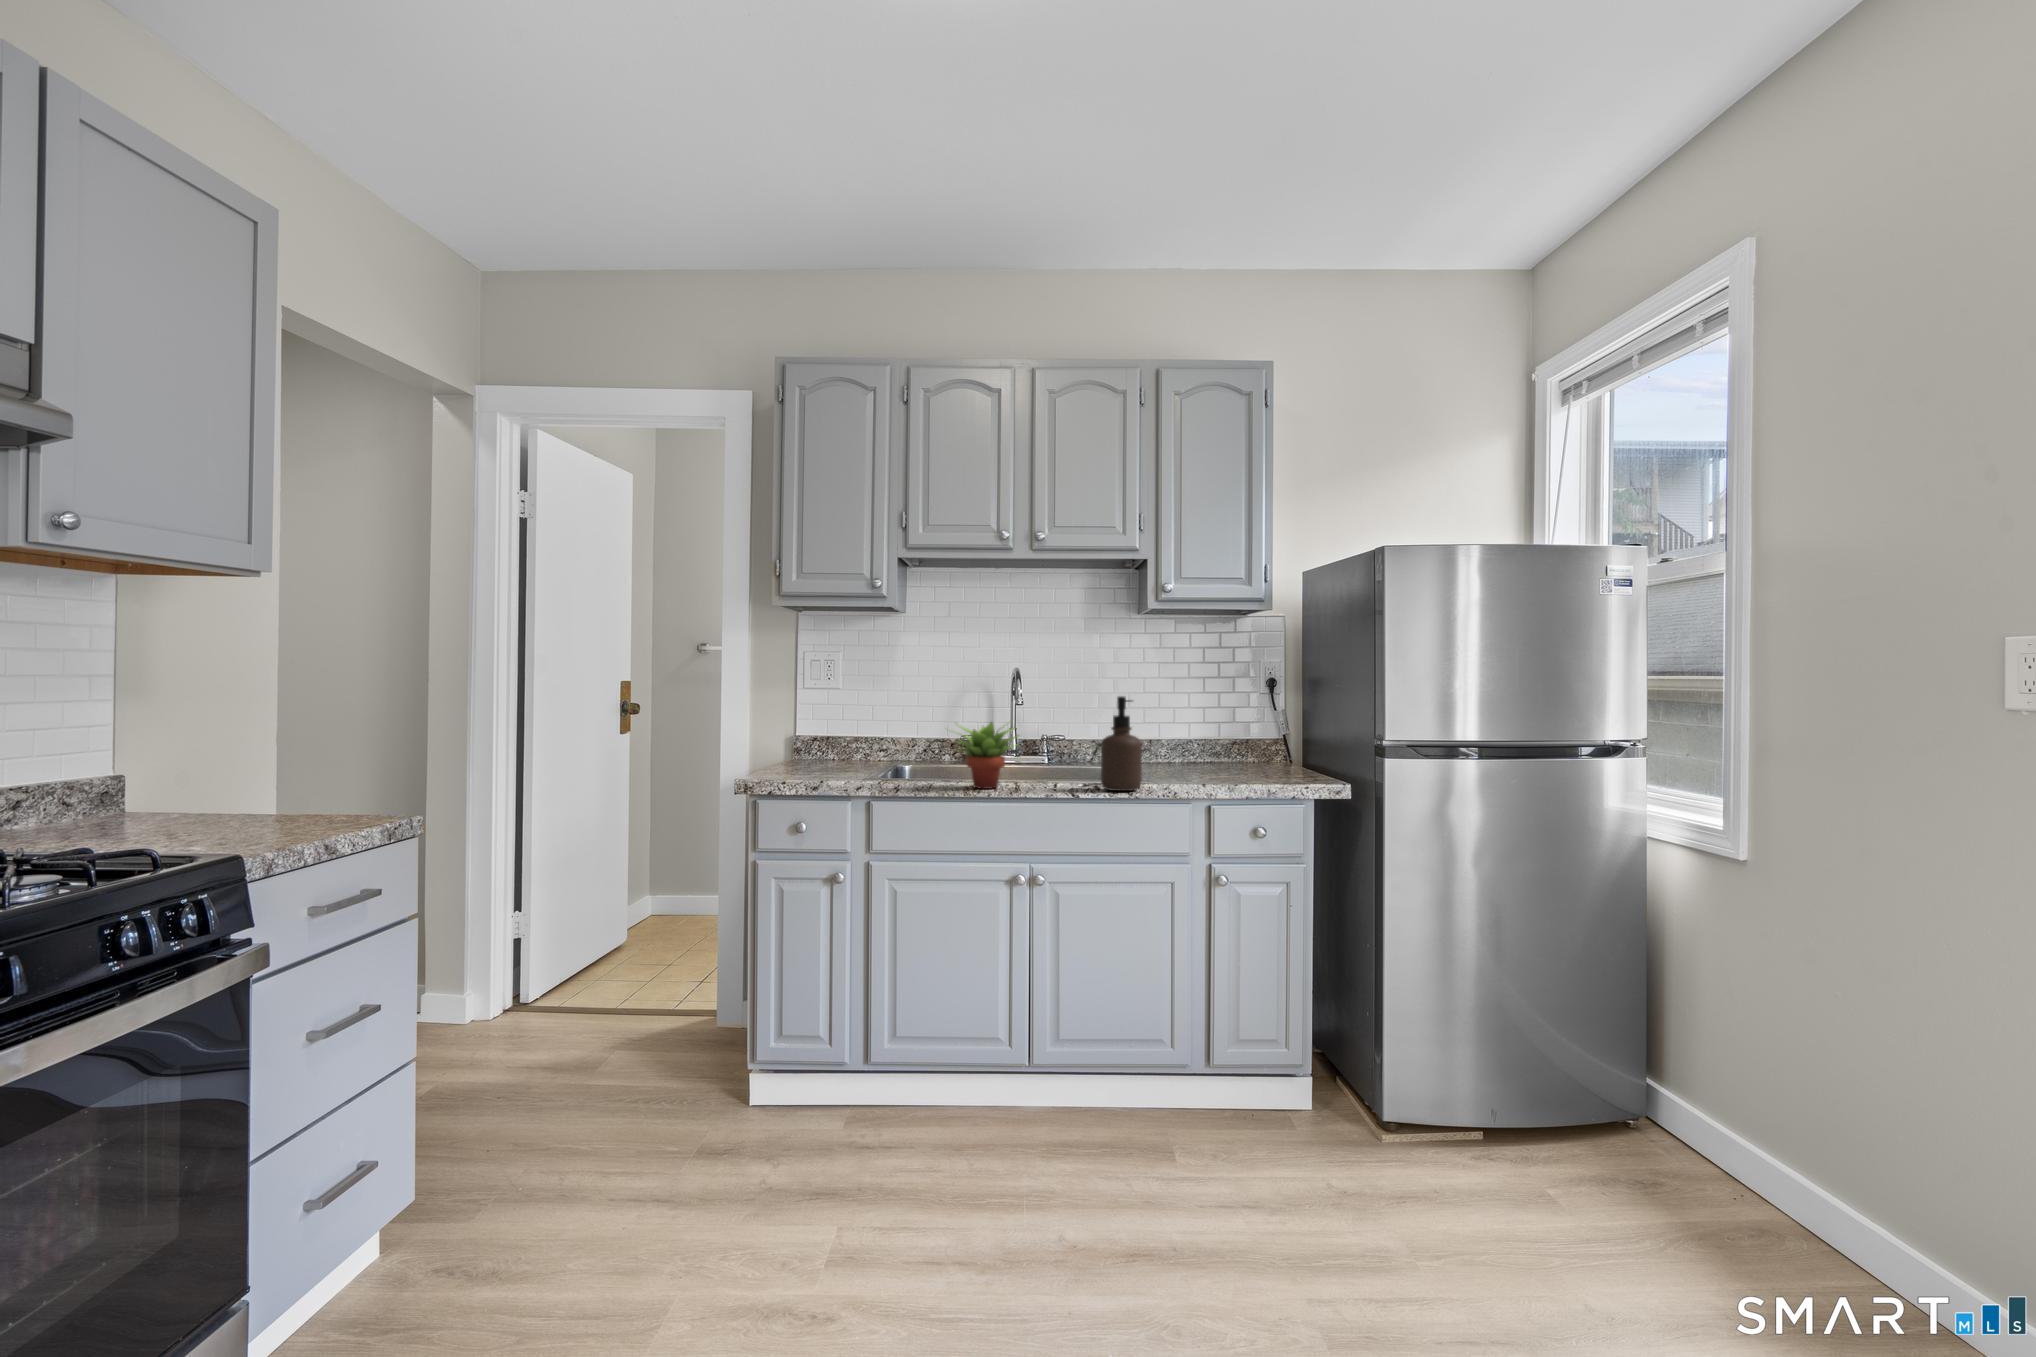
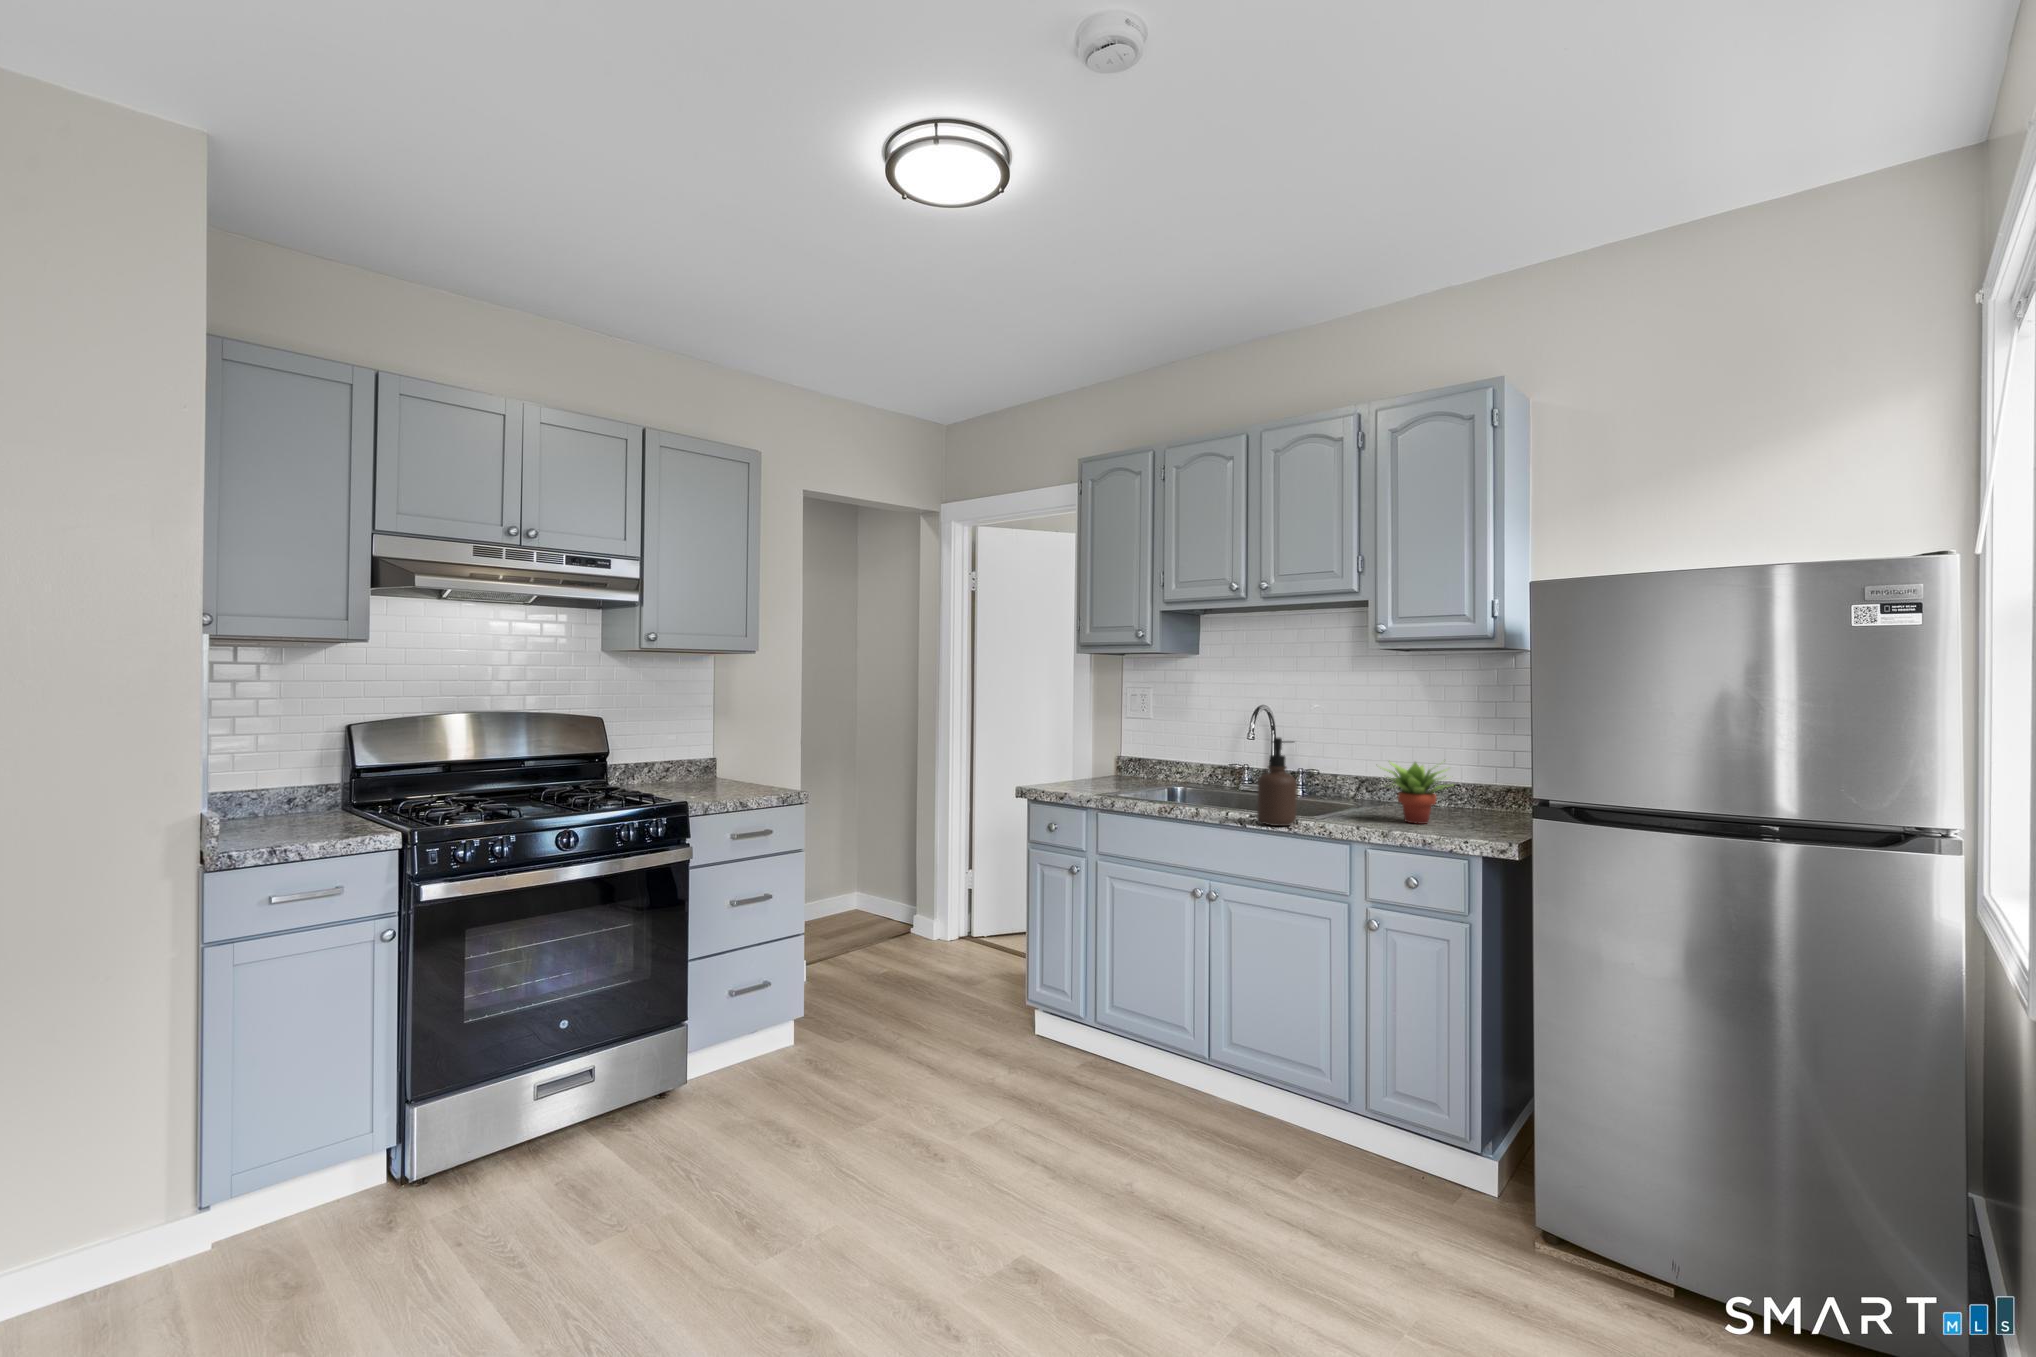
succulent plant: present [956,722,1019,789] -> present [1382,761,1446,824]

